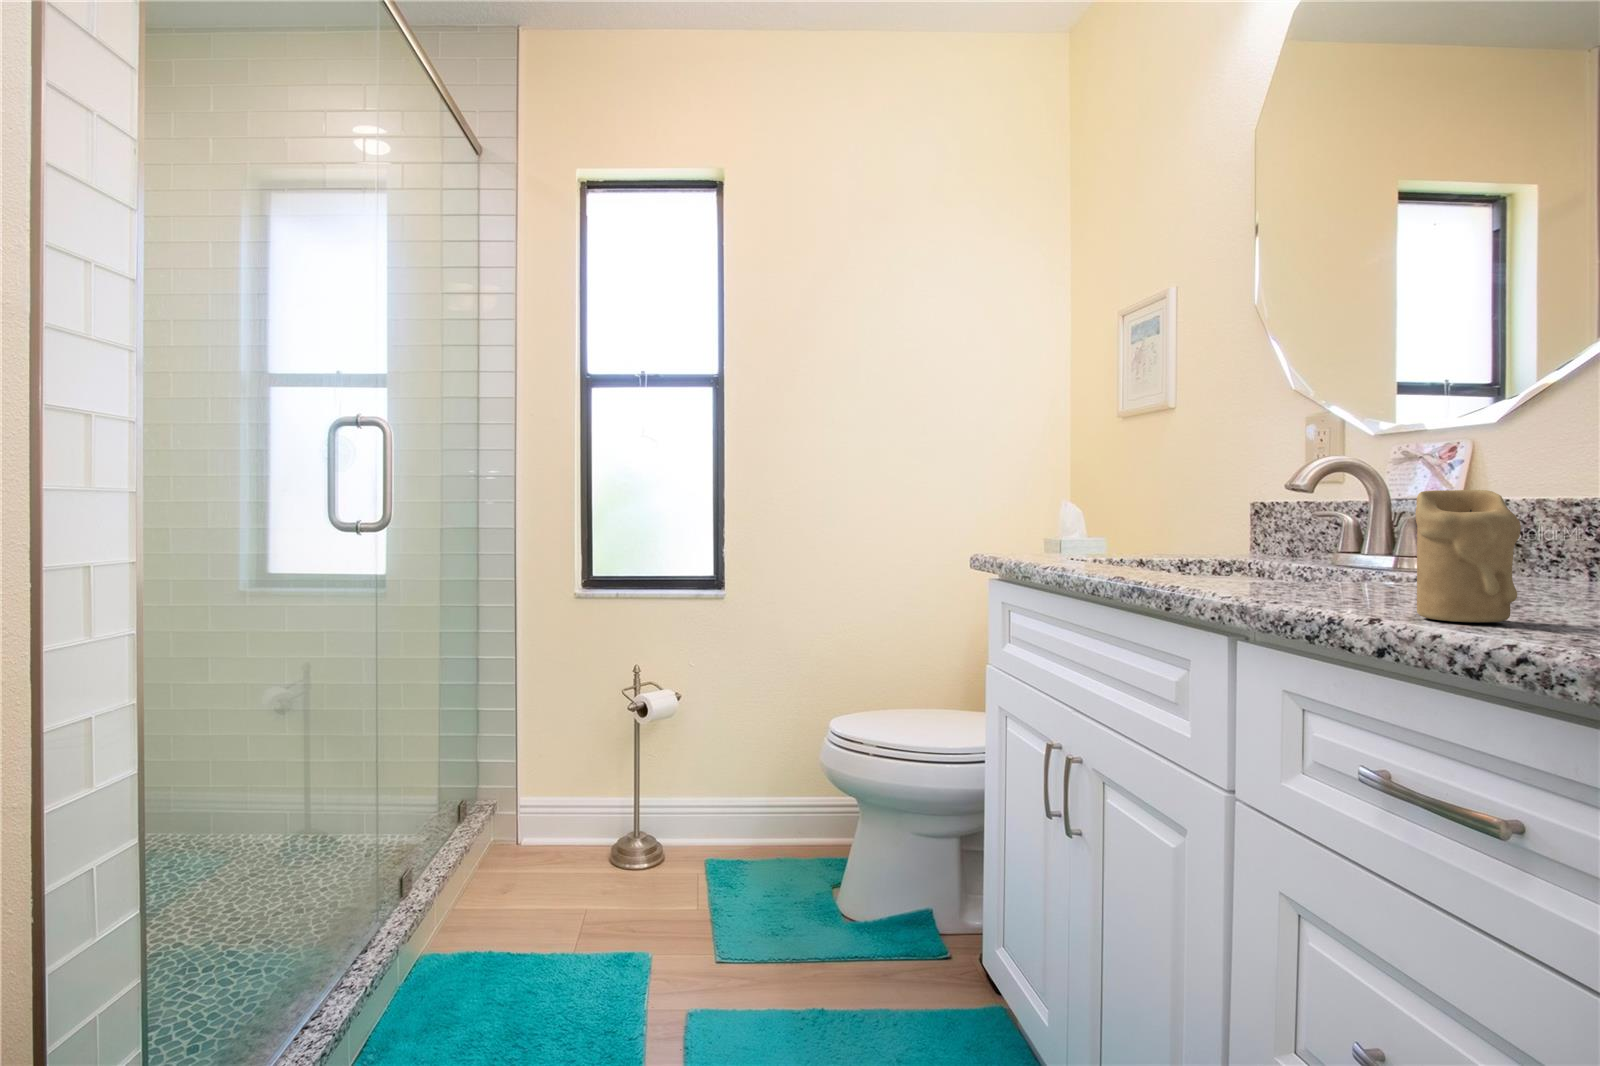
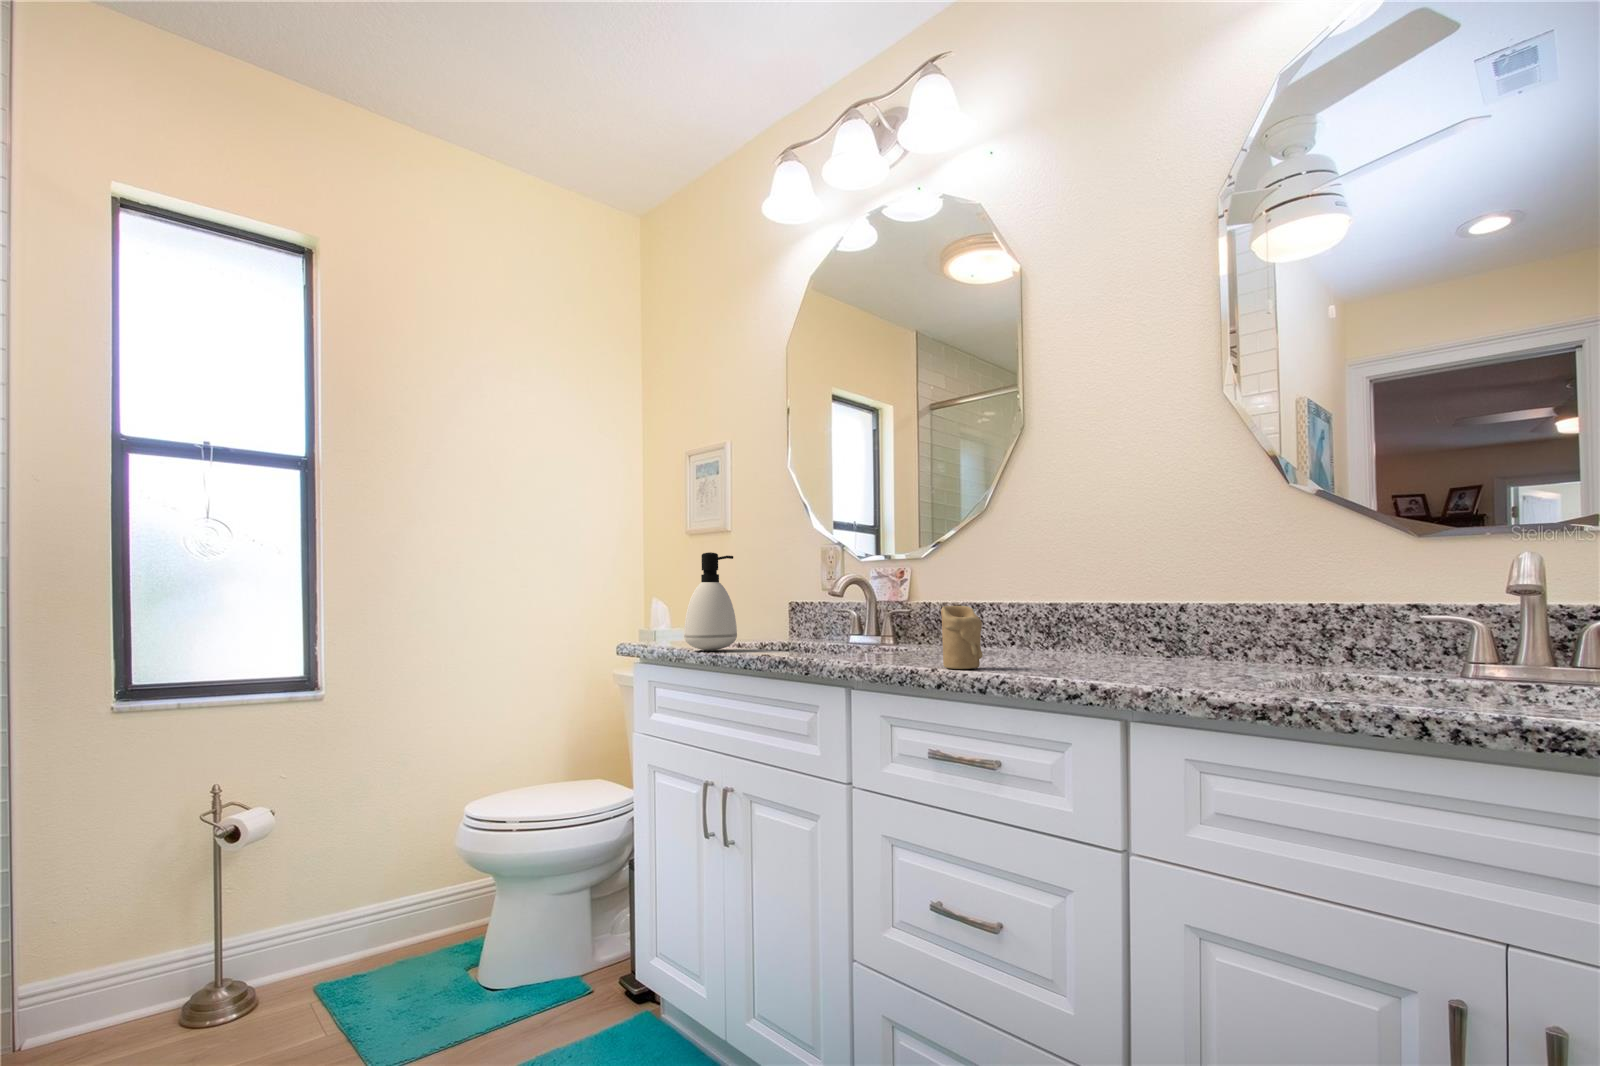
soap dispenser: none [1028,419,1109,565] -> present [684,552,737,650]

